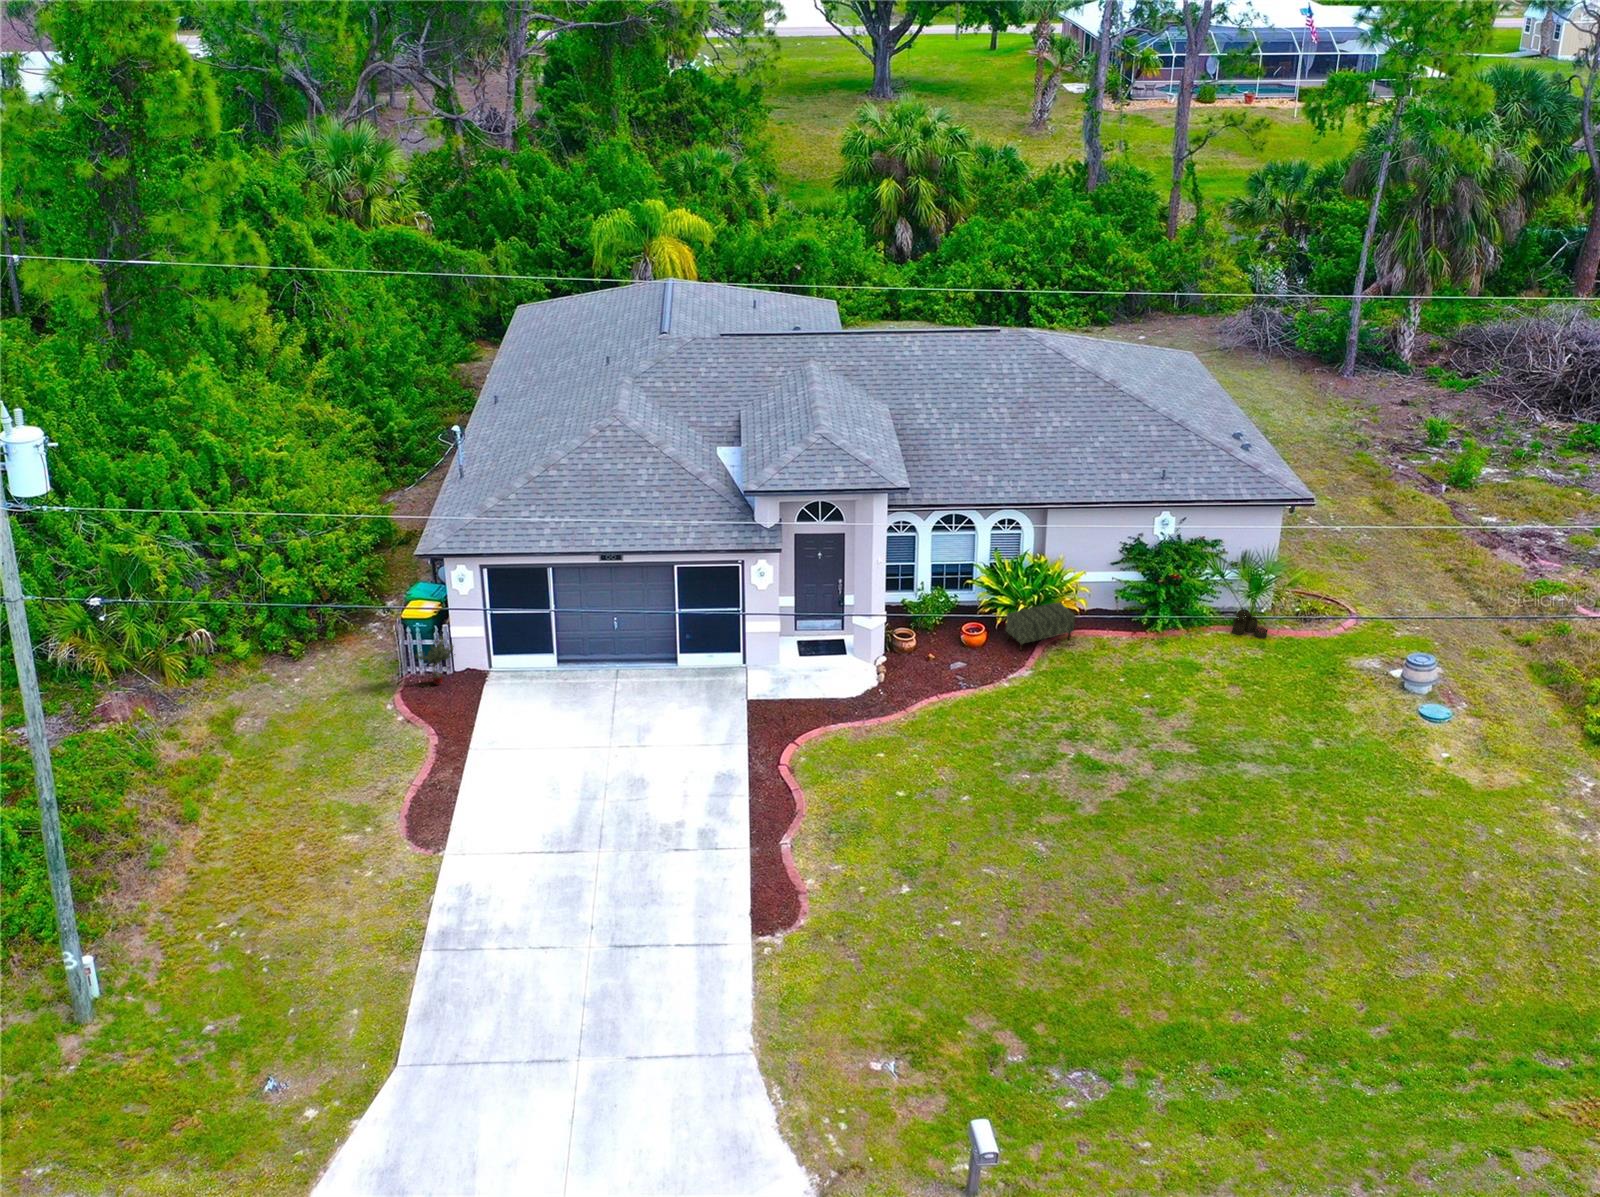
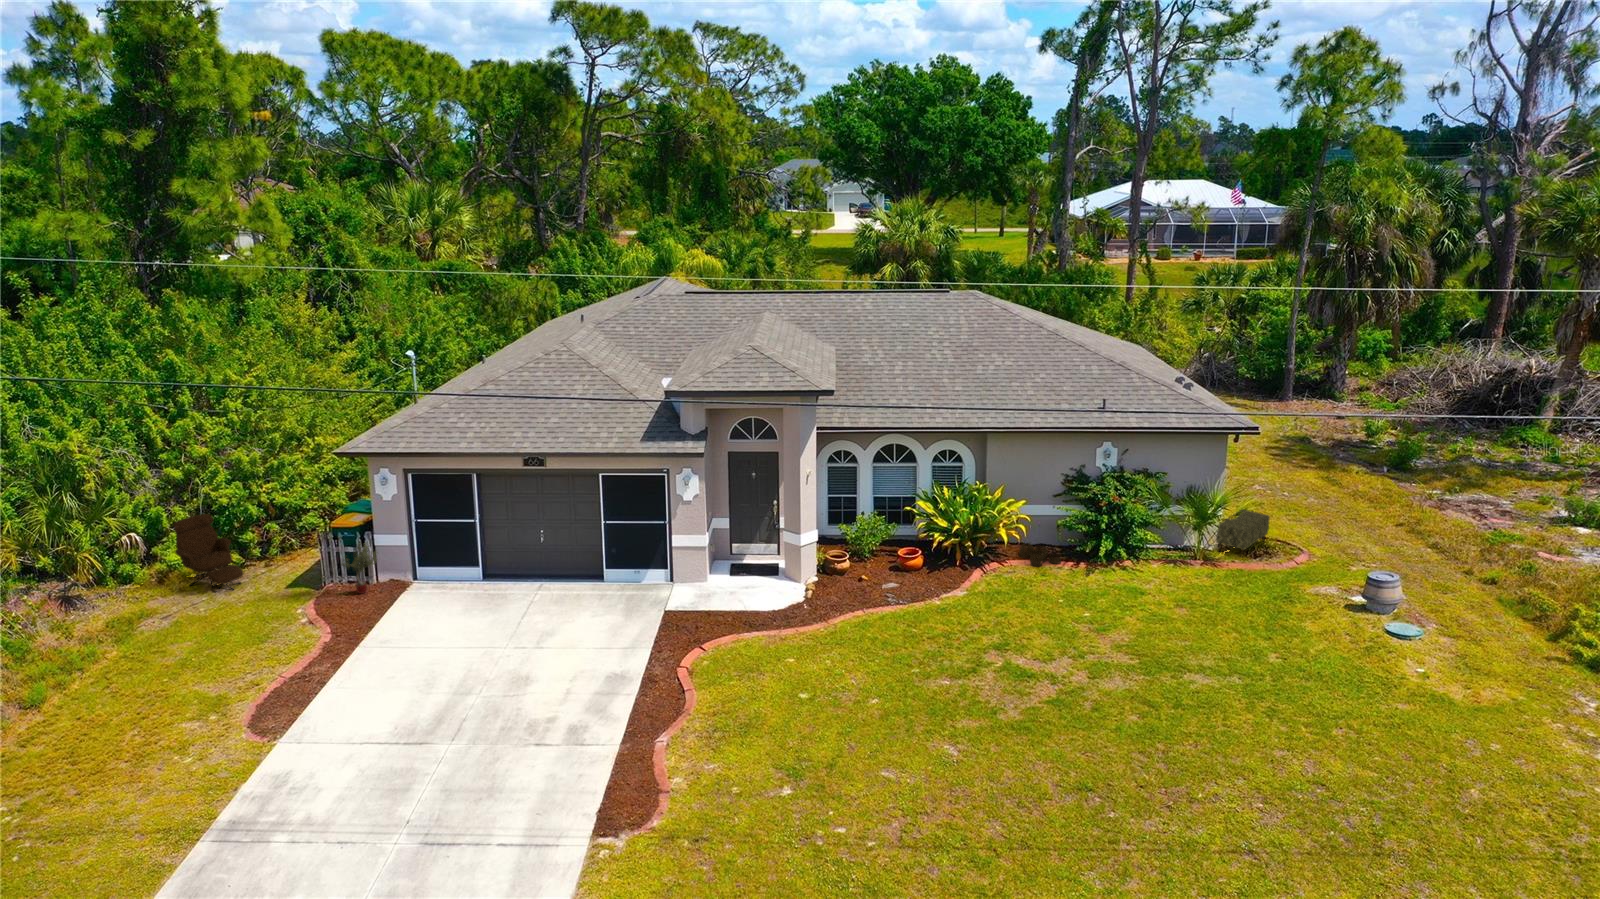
bench: present [1006,603,1075,651] -> present [1216,510,1270,557]
lounge chair: none [236,604,312,686] -> present [174,514,244,589]
woven basket: present [1232,609,1268,638] -> present [1019,543,1061,567]

